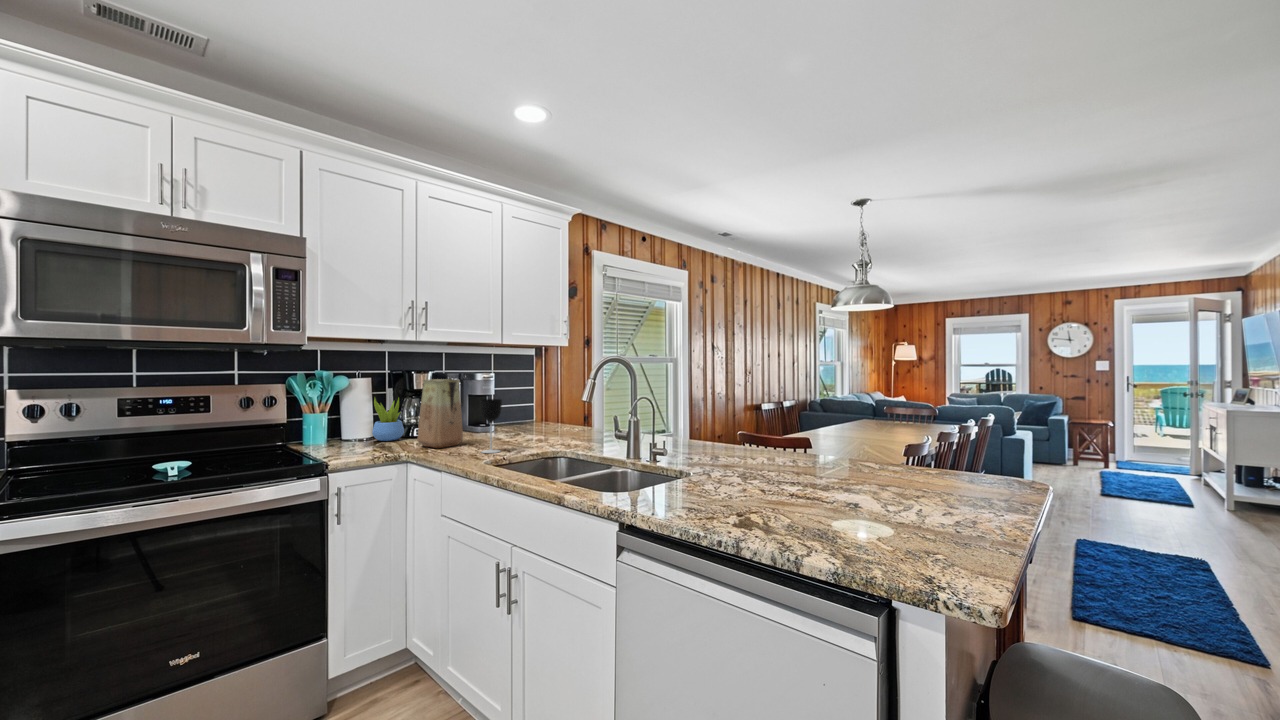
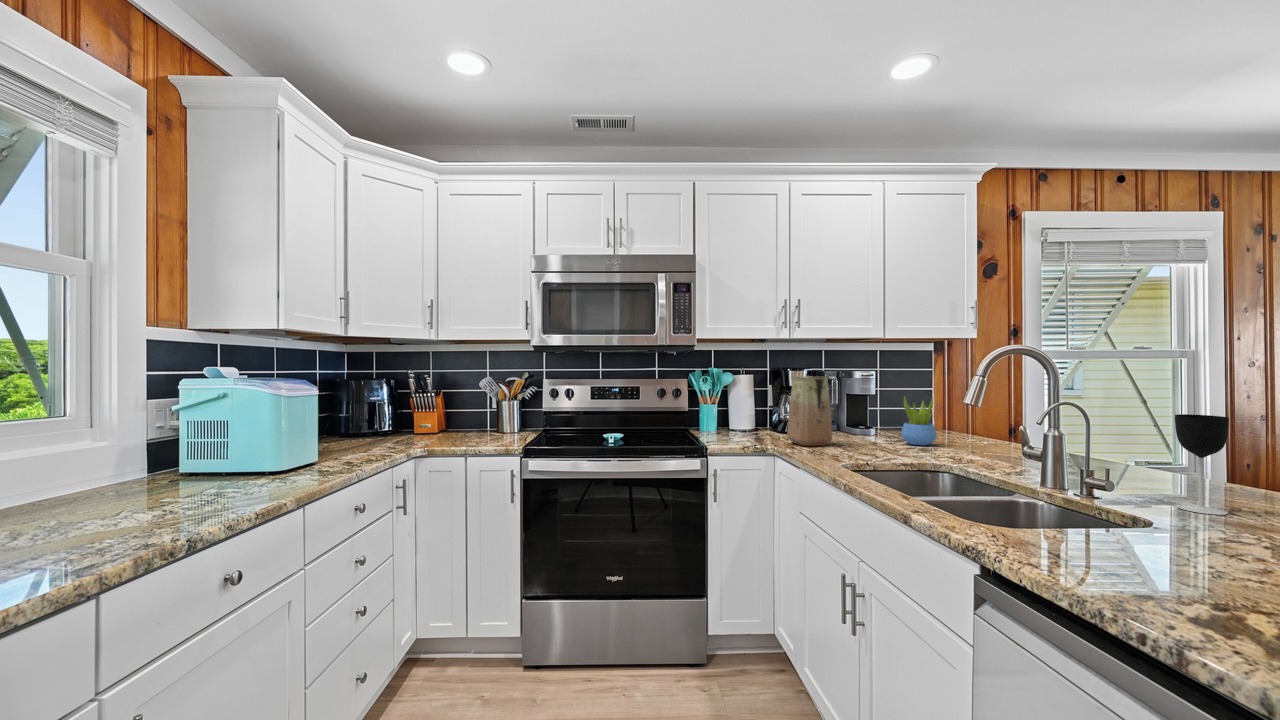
succulent plant: present [372,398,404,441] -> present [901,396,937,446]
wine glass: present [480,399,502,453] -> present [1175,414,1229,515]

